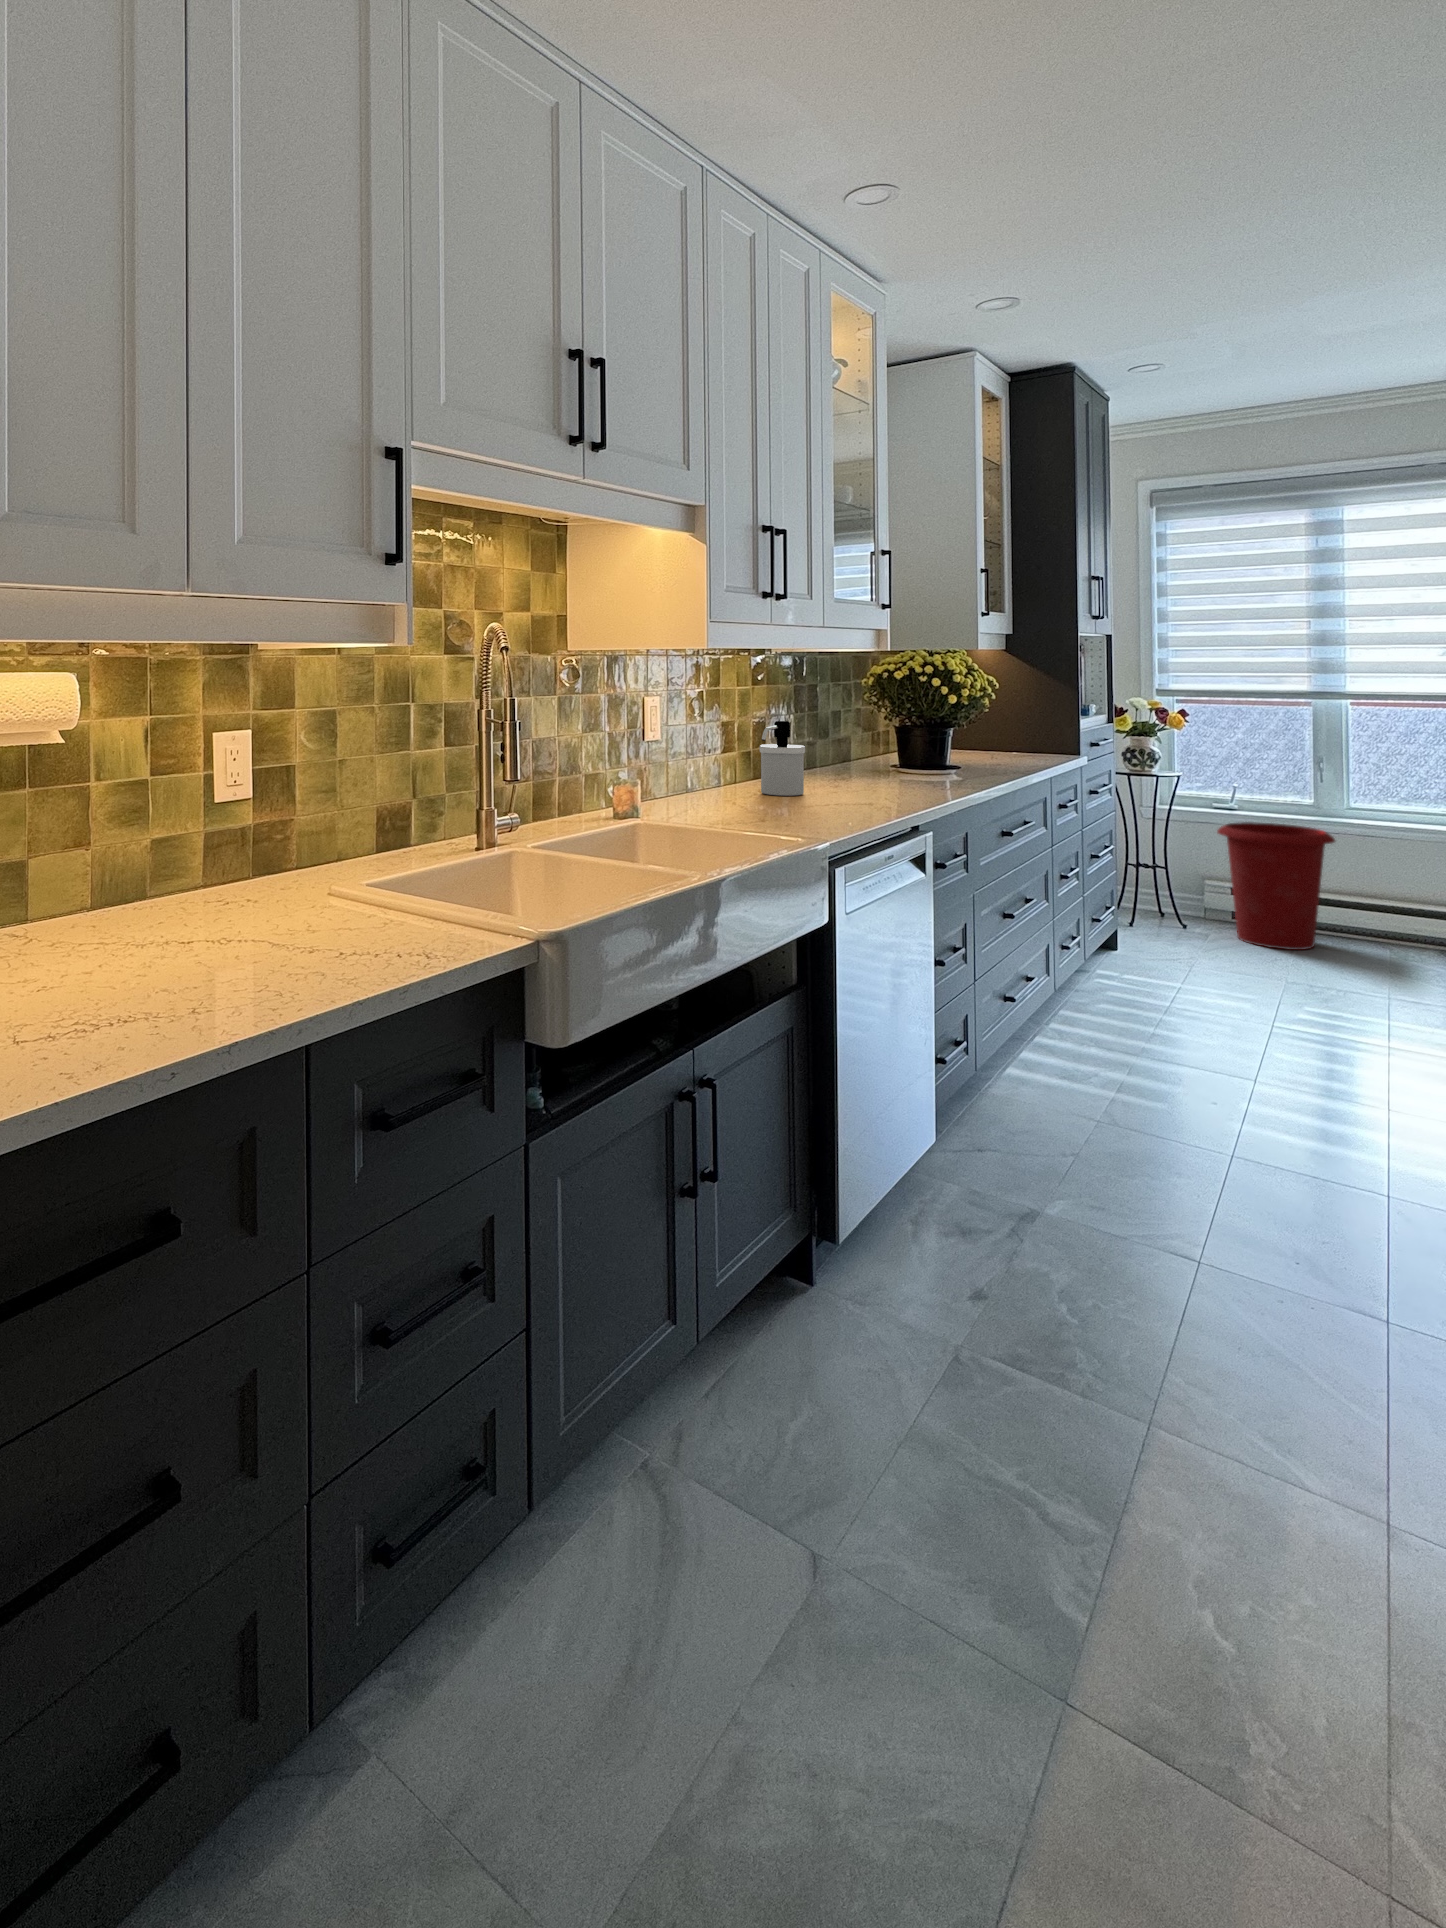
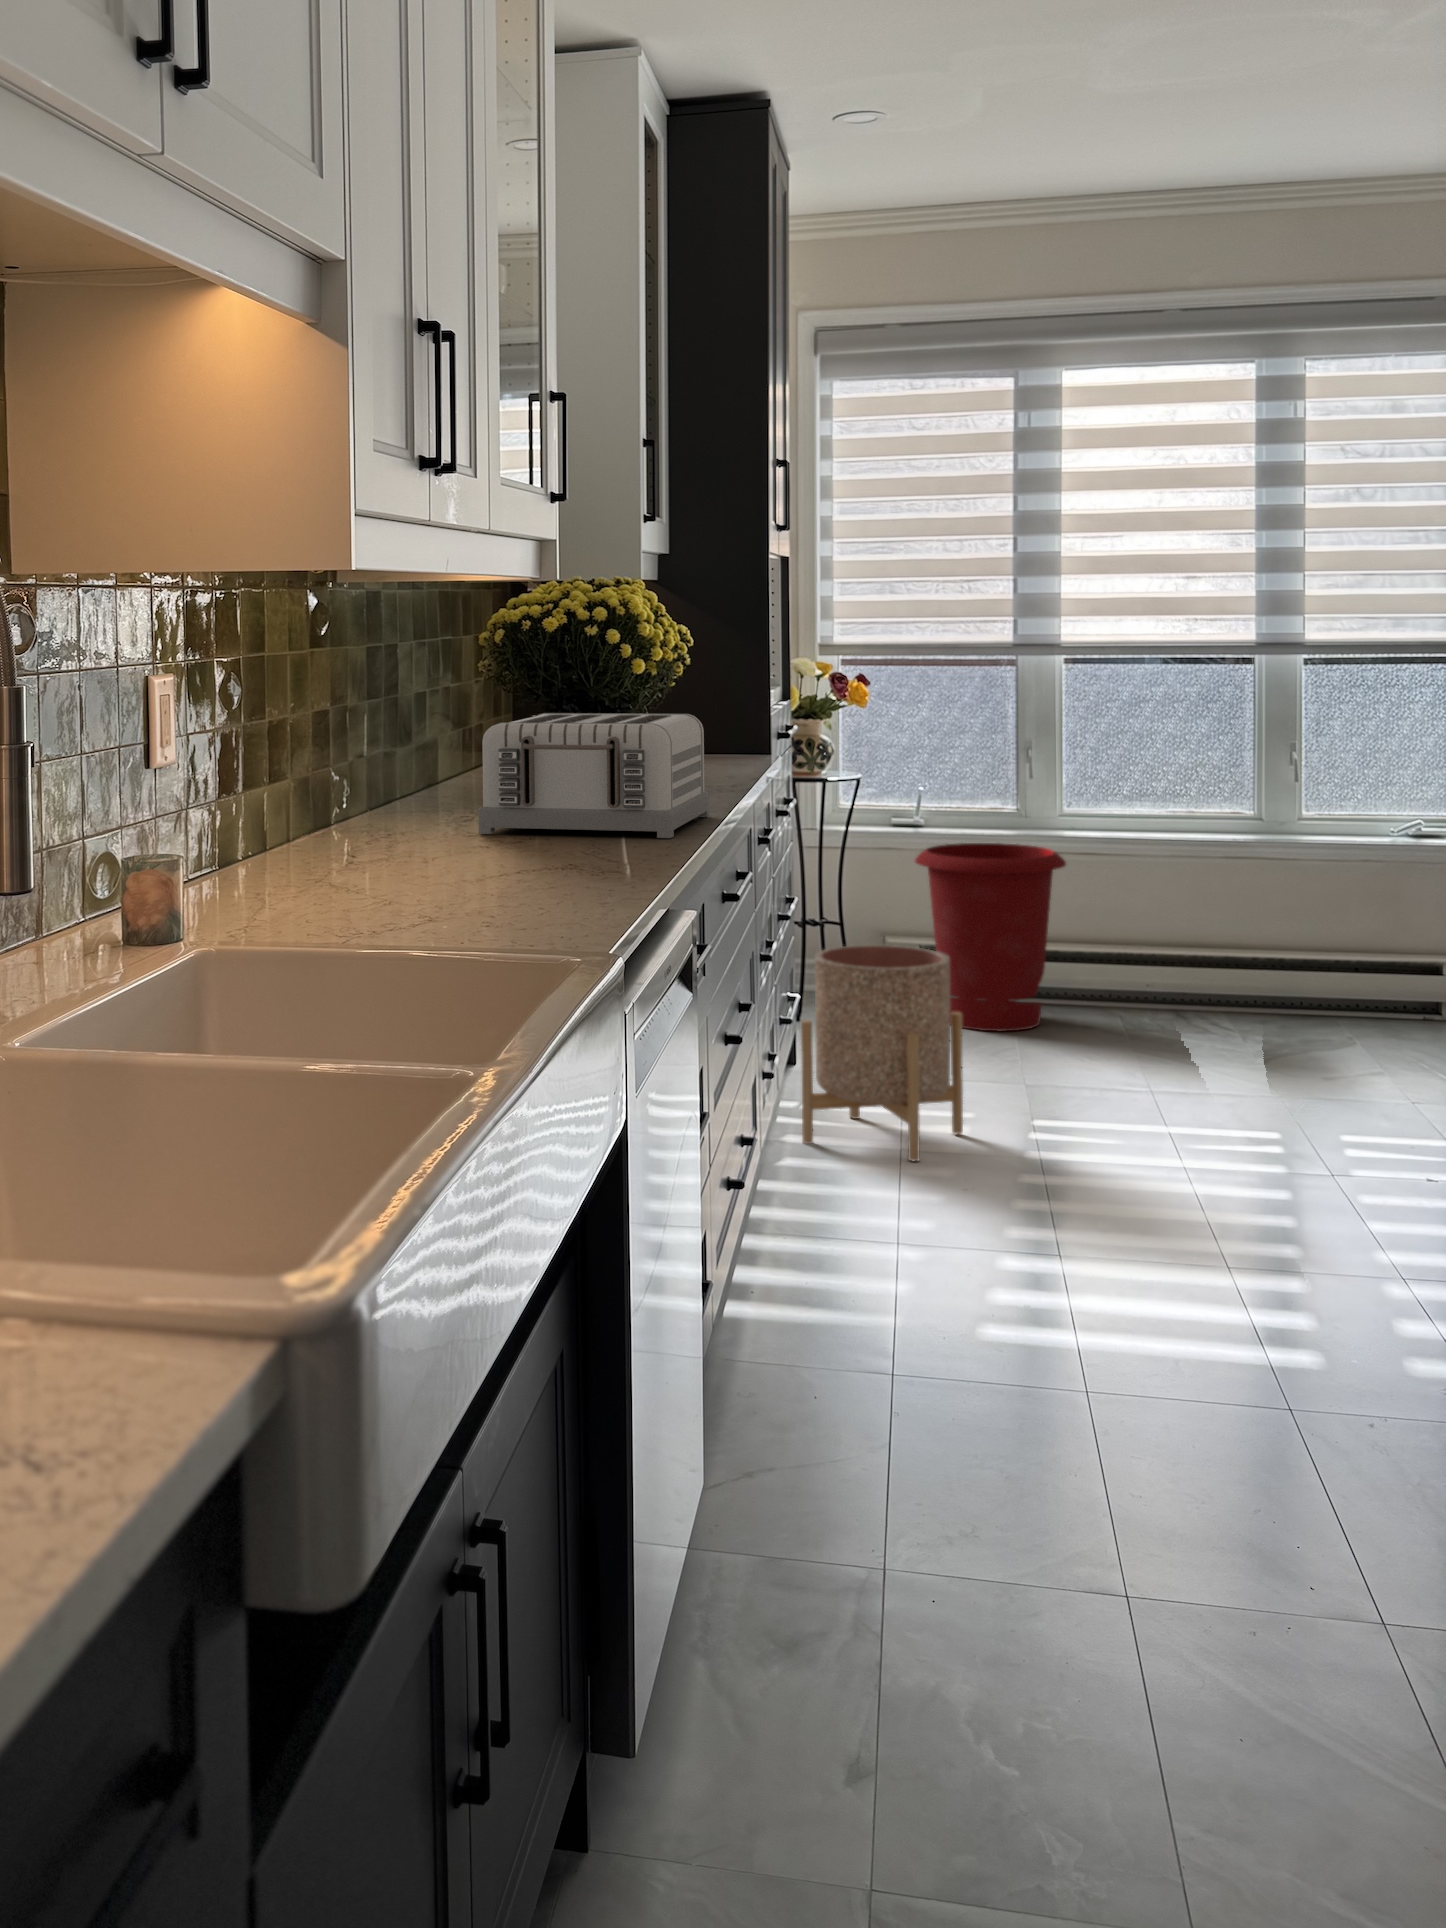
soap dispenser: present [760,721,805,796] -> none [388,713,471,855]
toaster: none [821,724,969,796] -> present [478,713,709,838]
planter: none [1090,878,1209,1016] -> present [801,945,963,1161]

